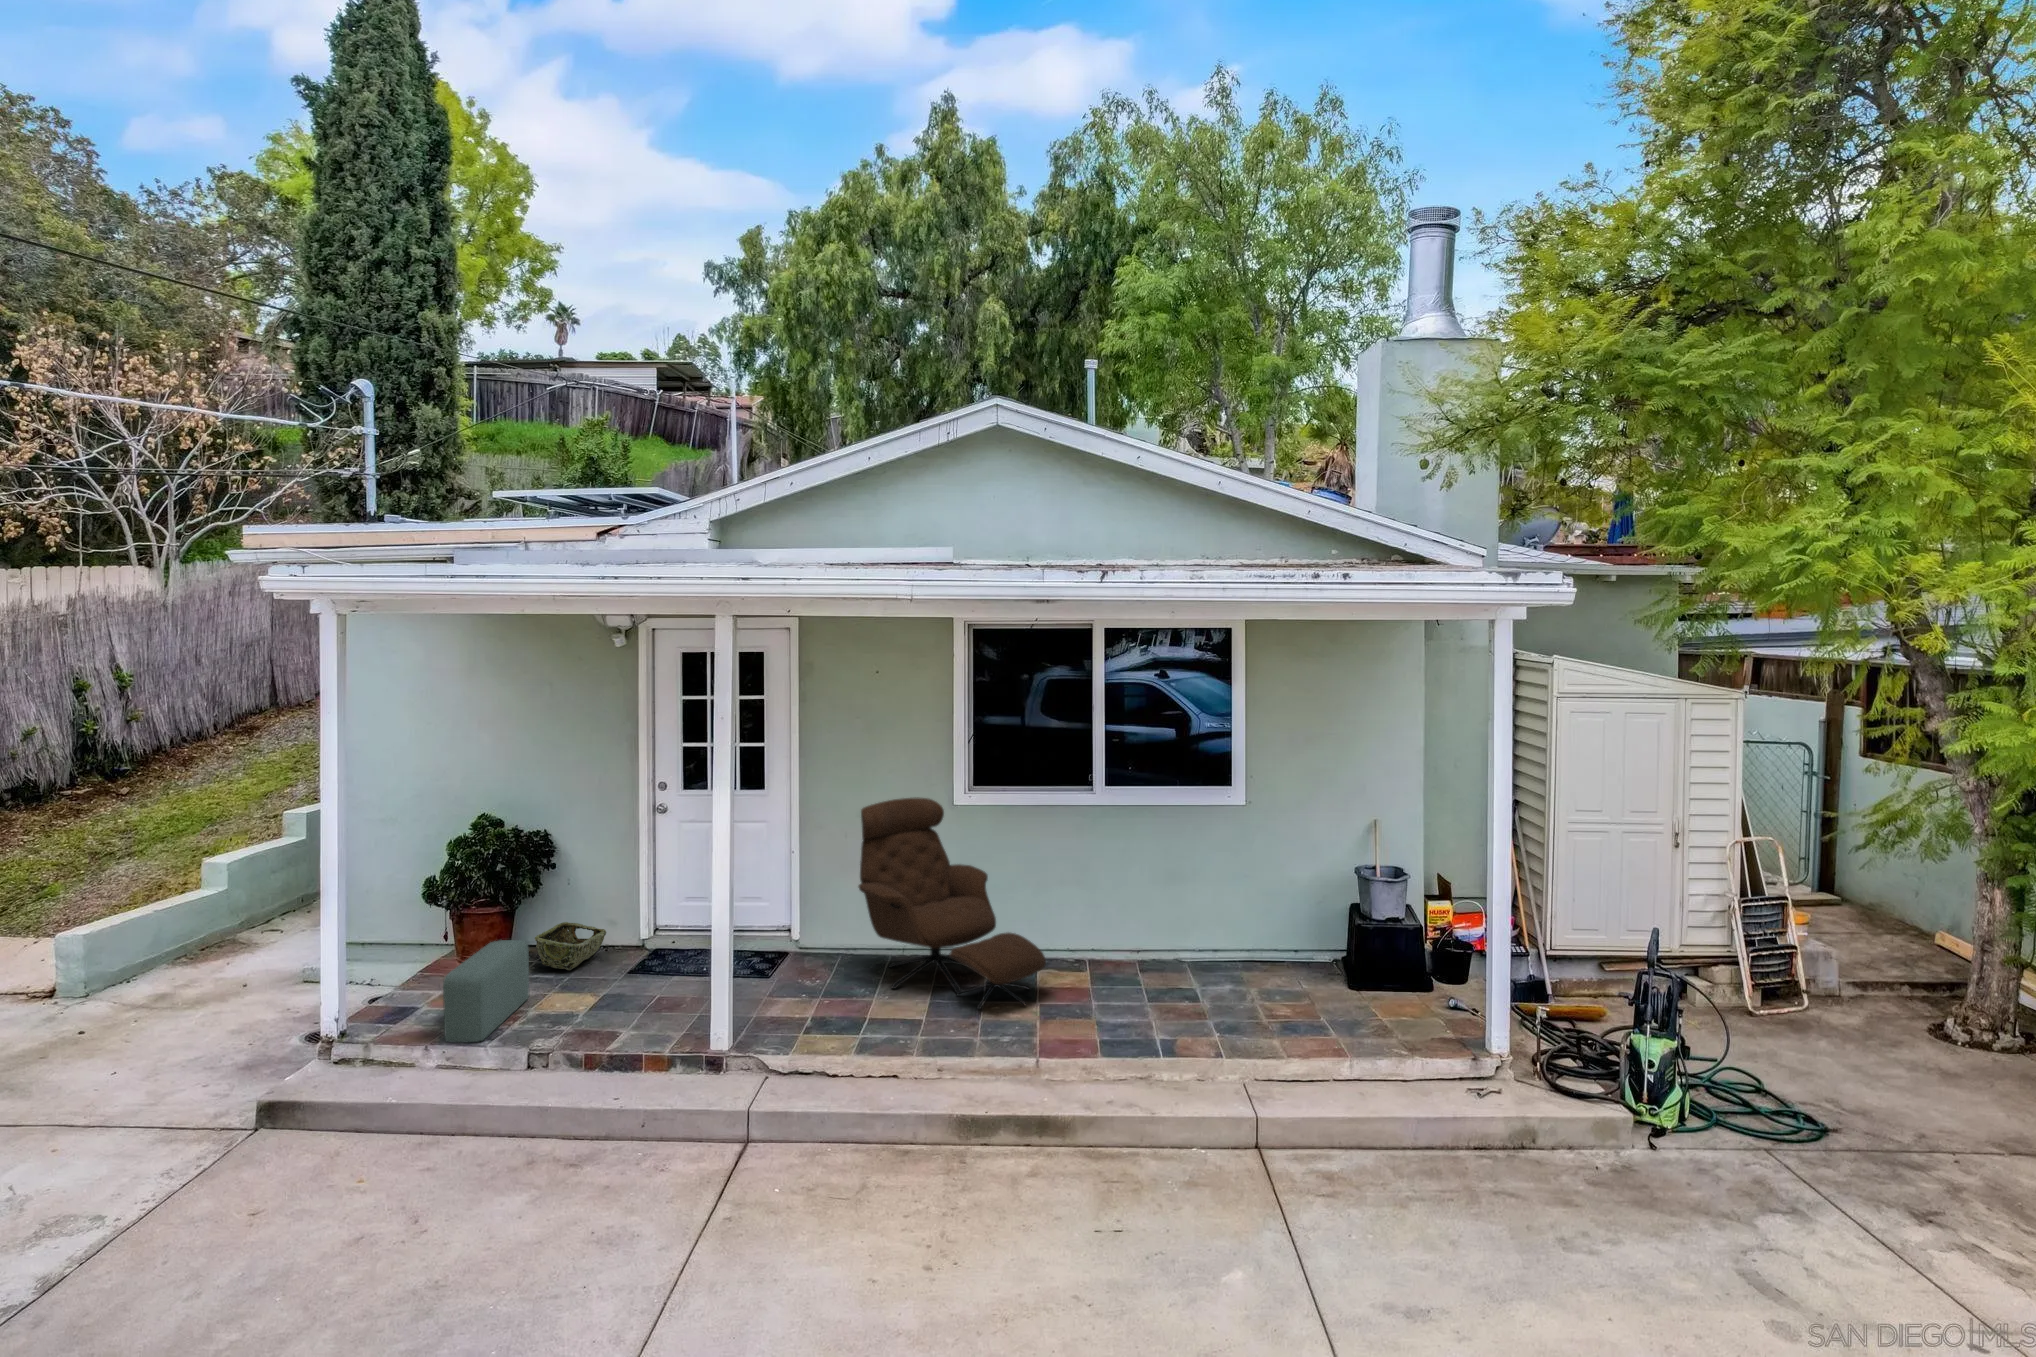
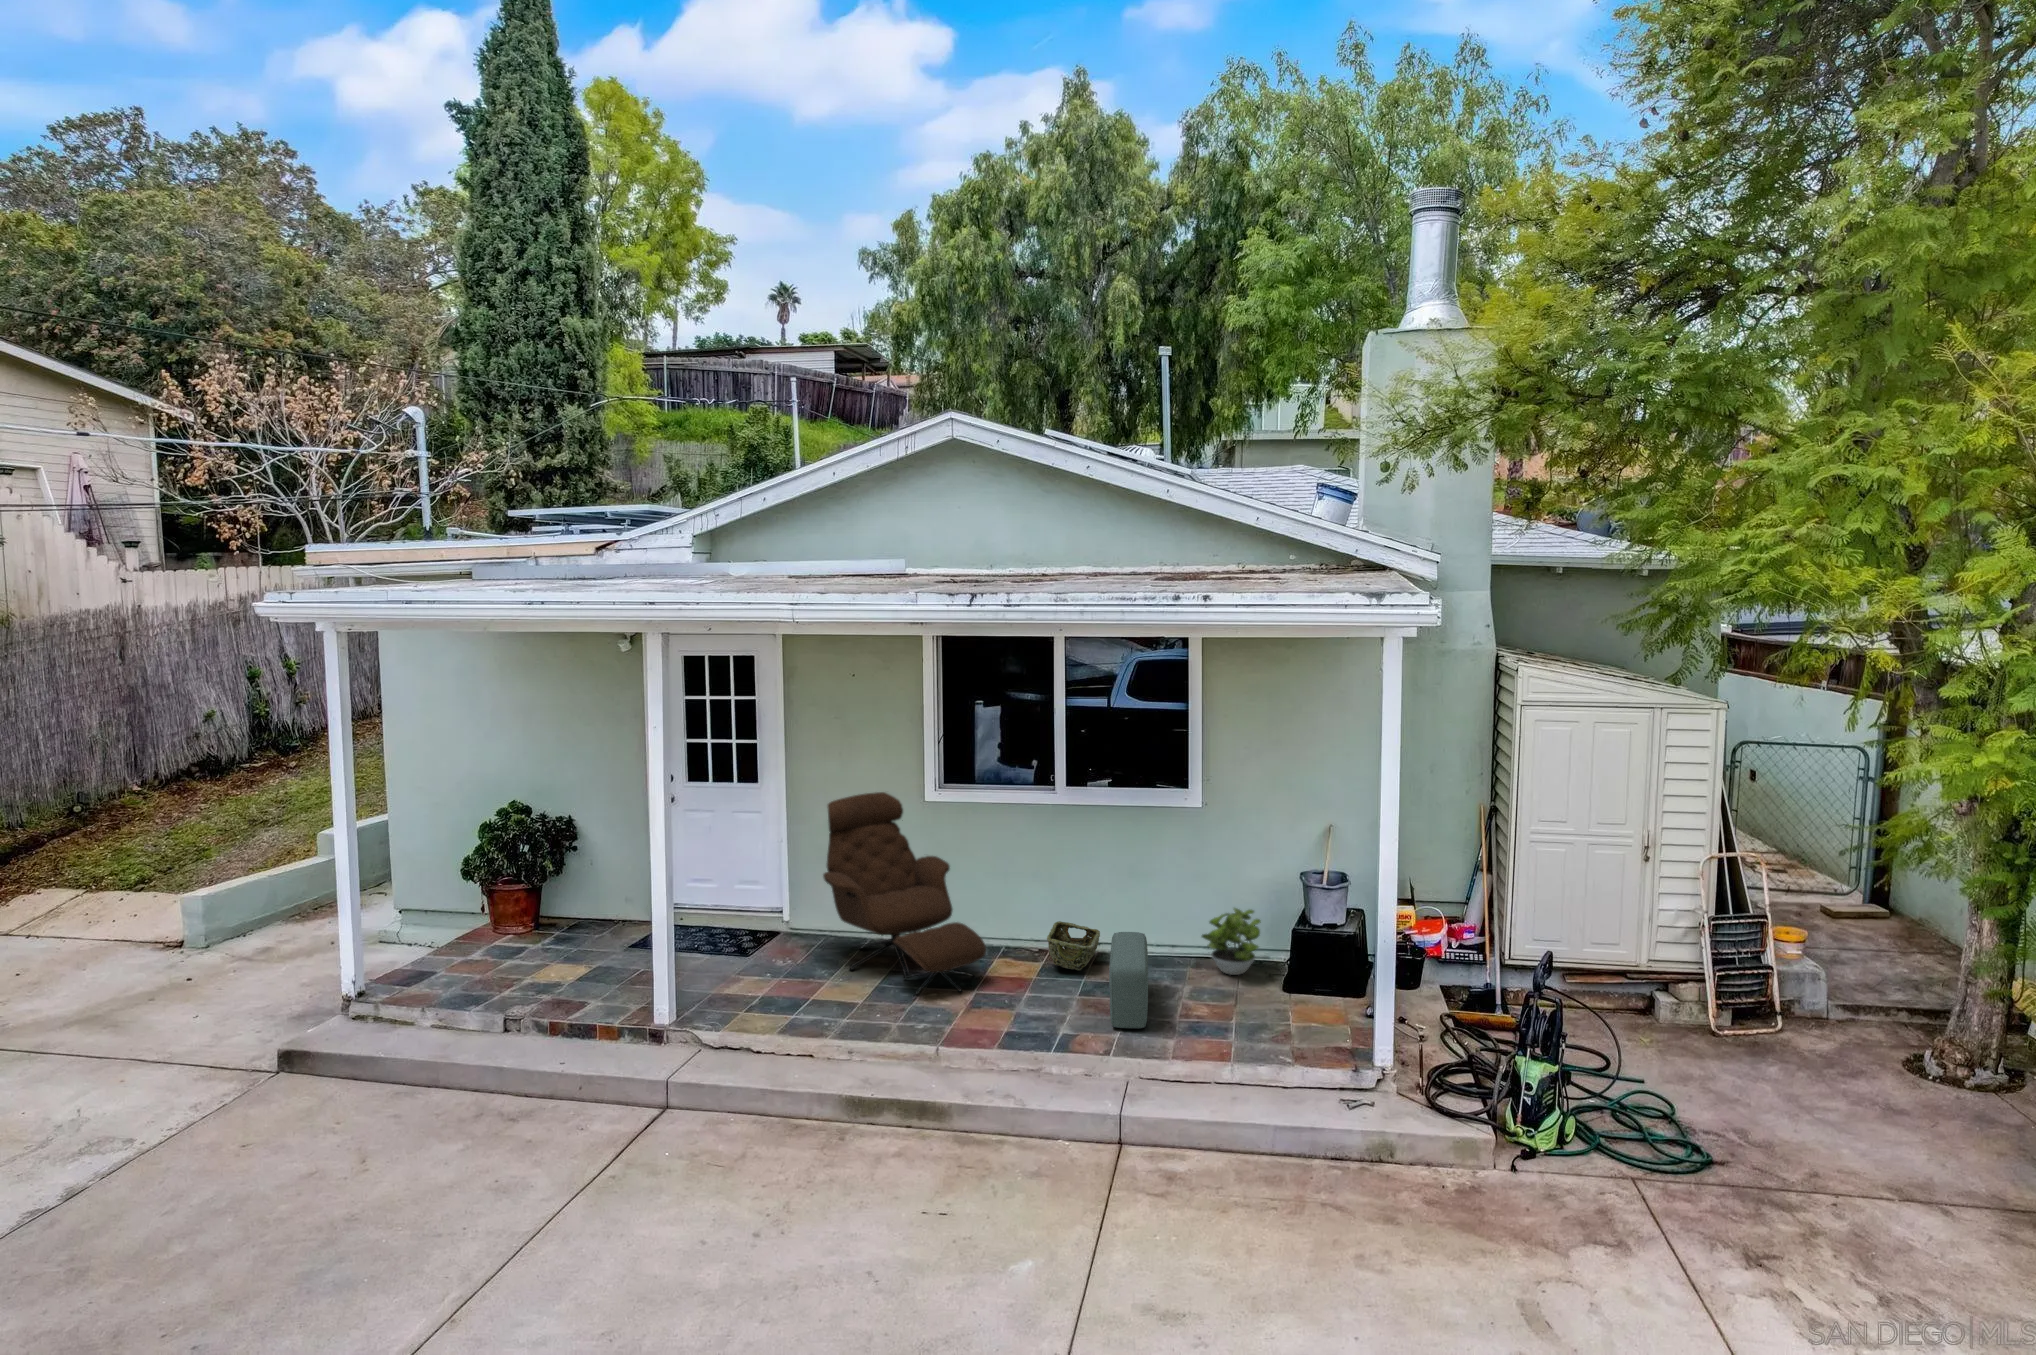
potted plant: none [1261,908,1321,977] -> present [1202,908,1261,975]
woven basket: present [535,922,606,970] -> present [1047,921,1100,970]
pouf: present [443,940,529,1043] -> present [1109,932,1148,1028]

